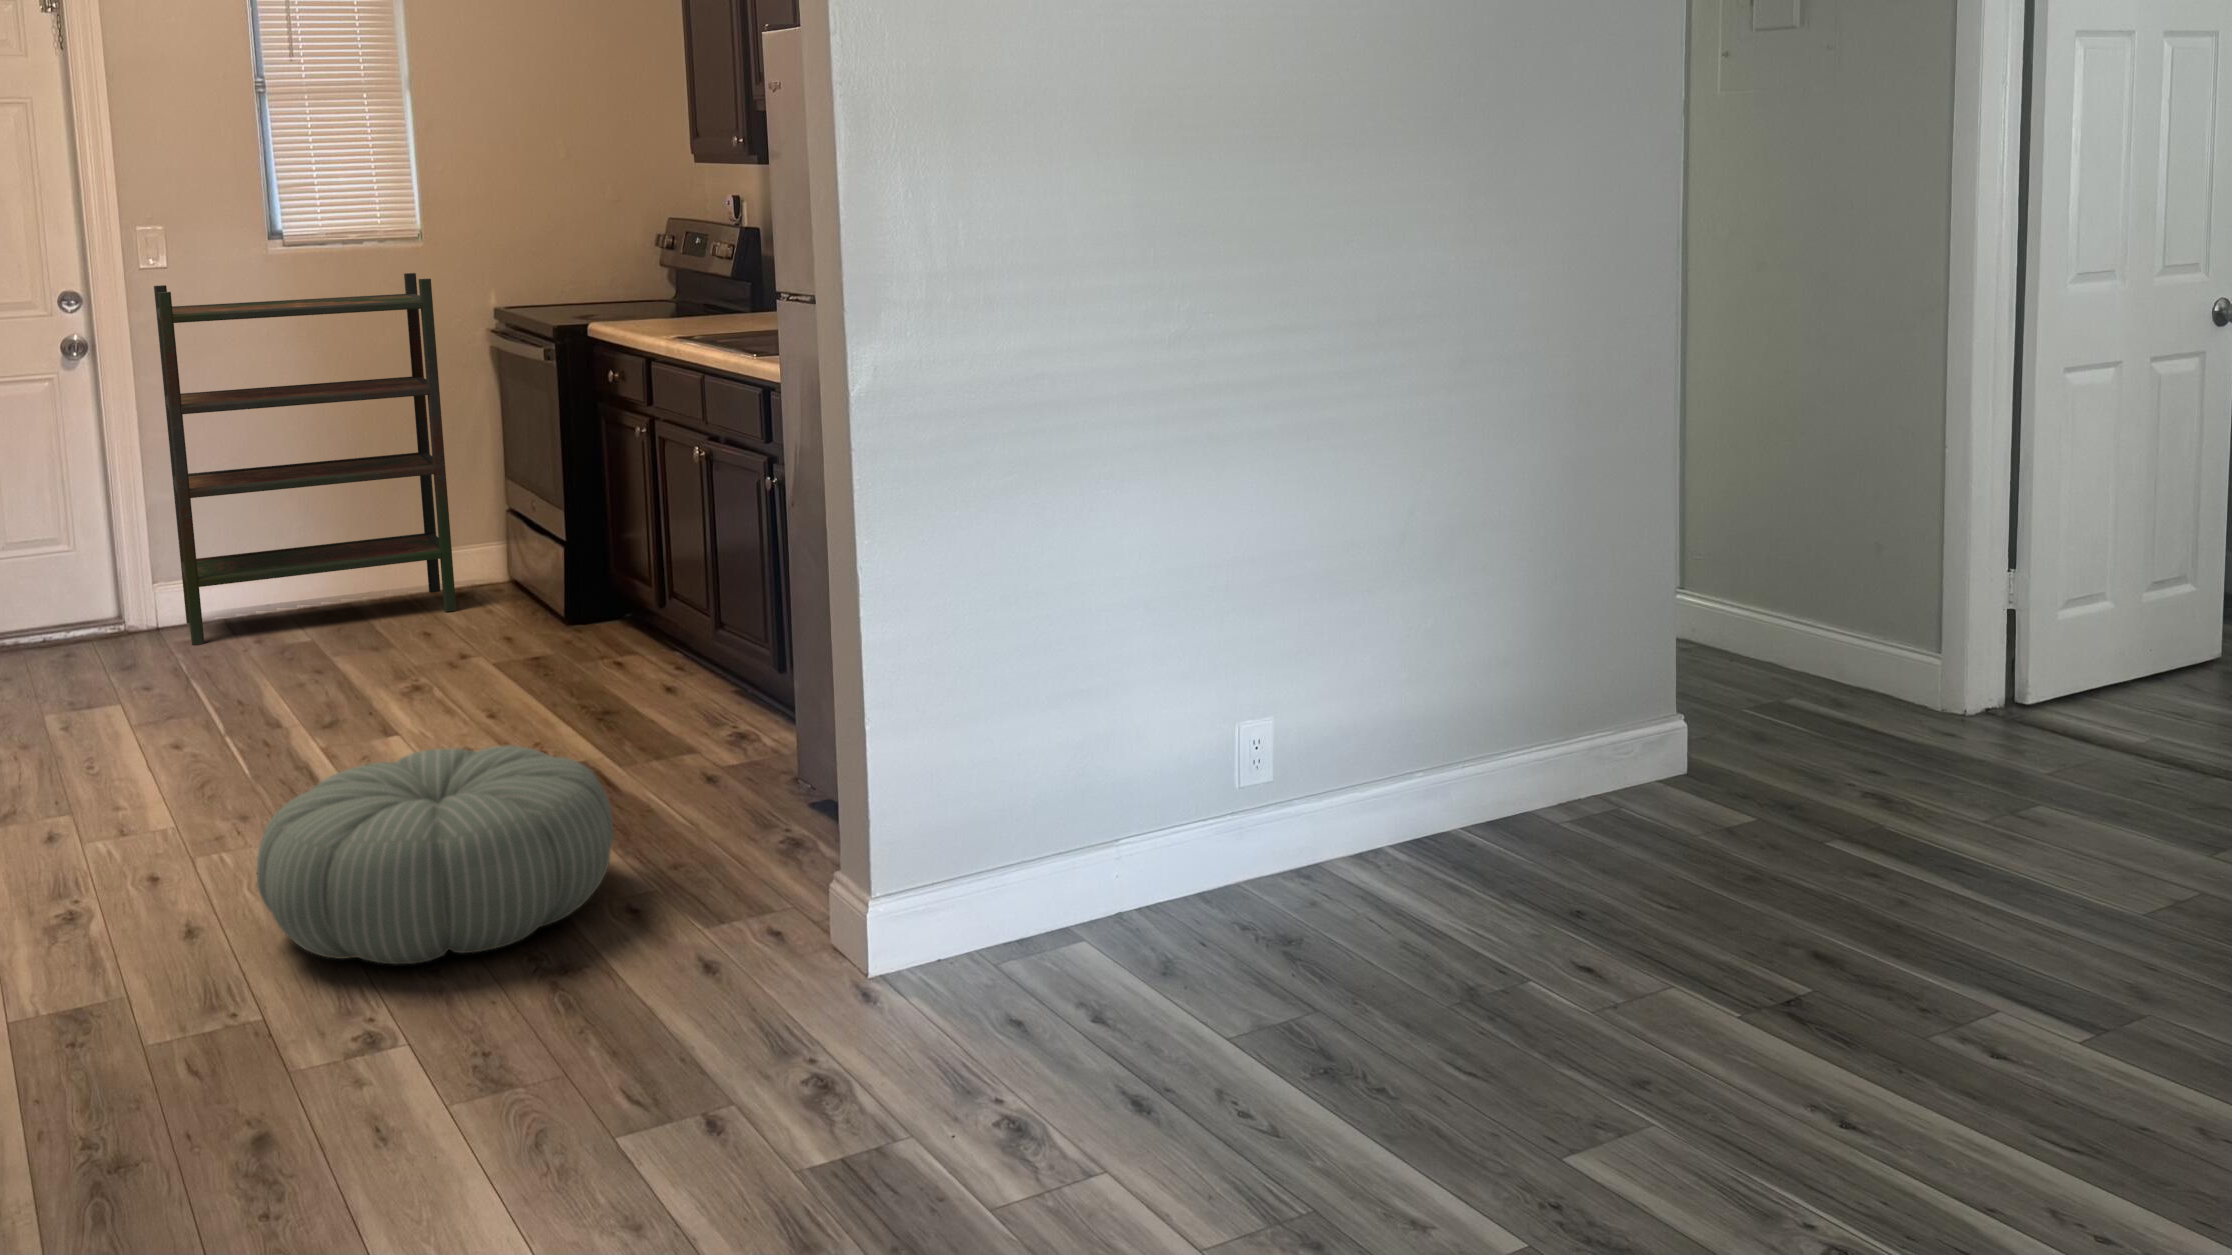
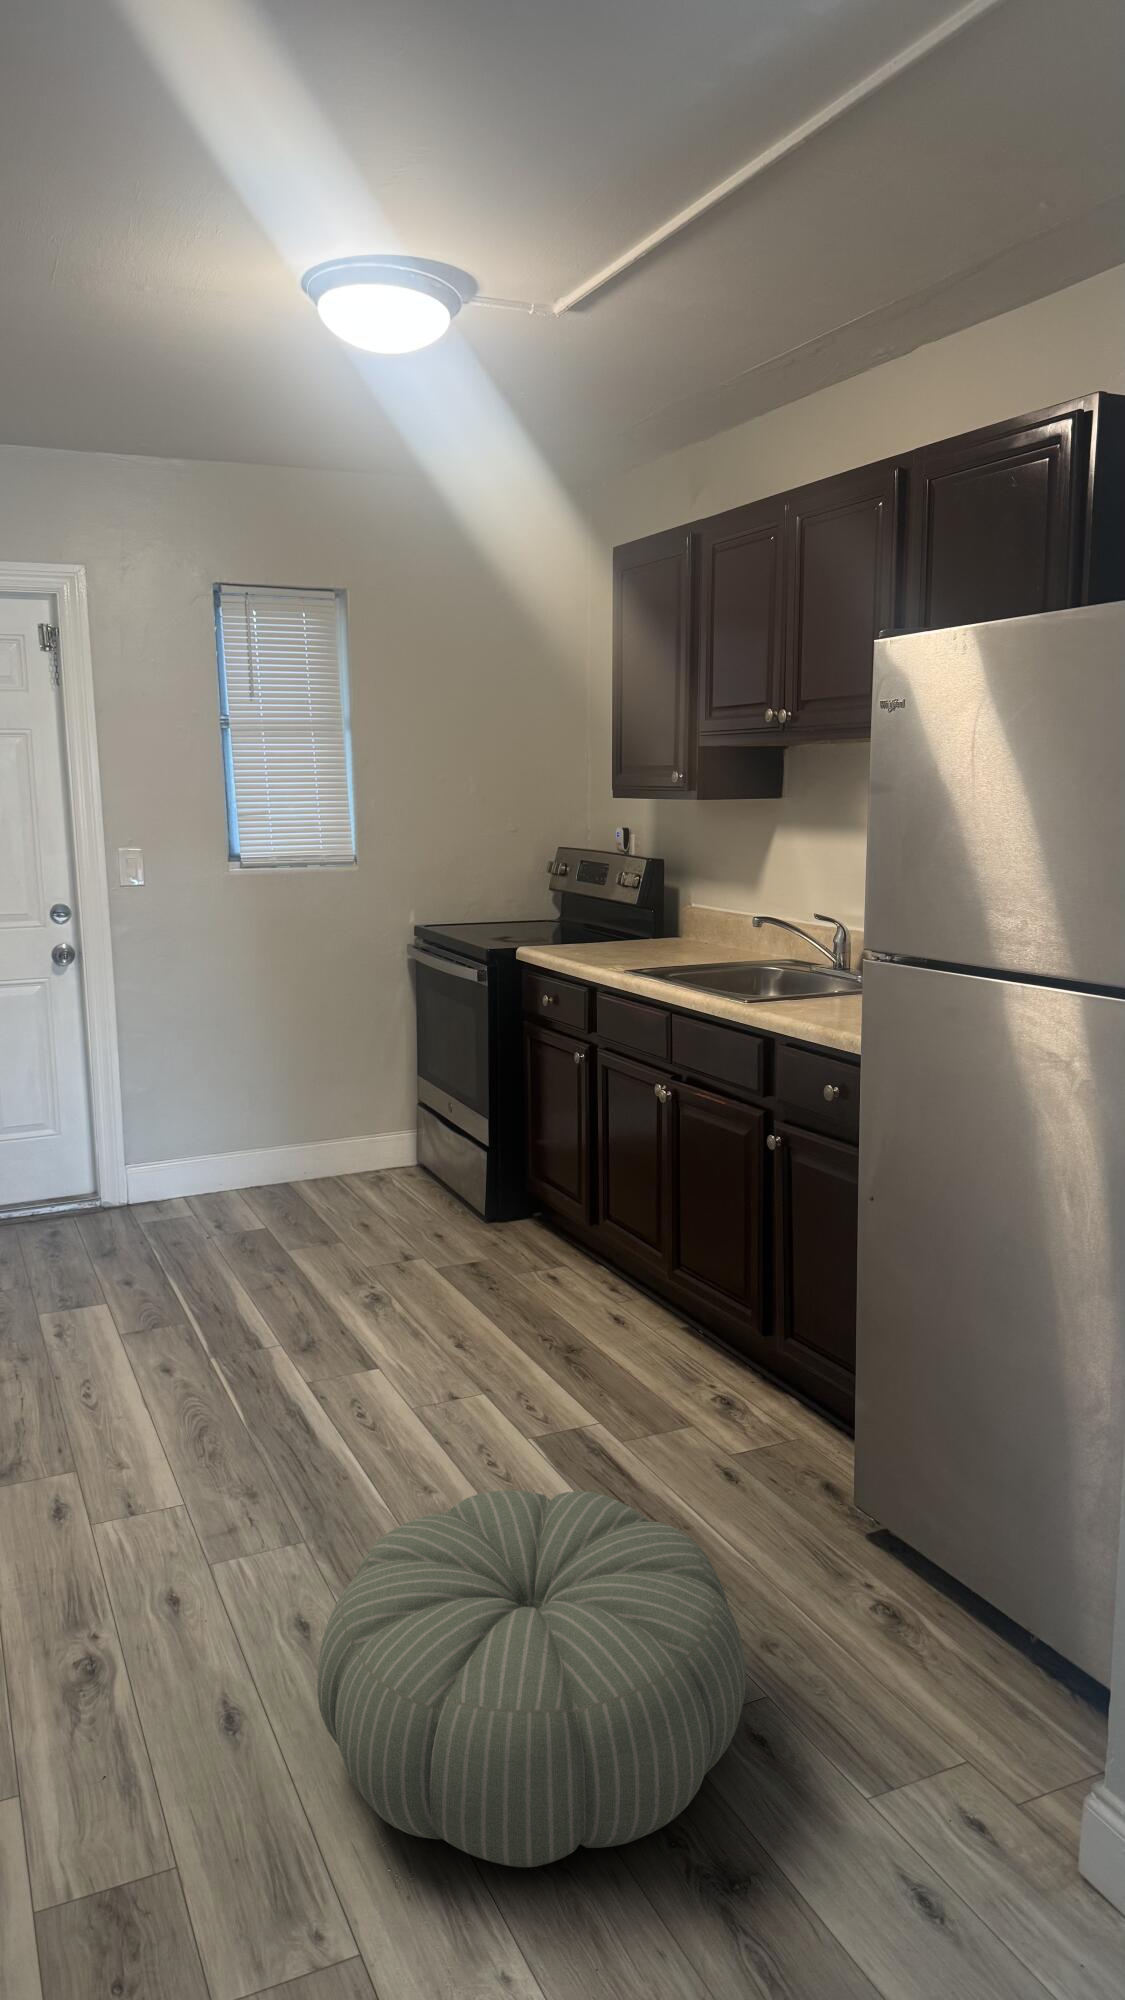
bookshelf: present [154,273,456,645] -> none [132,891,381,1228]

